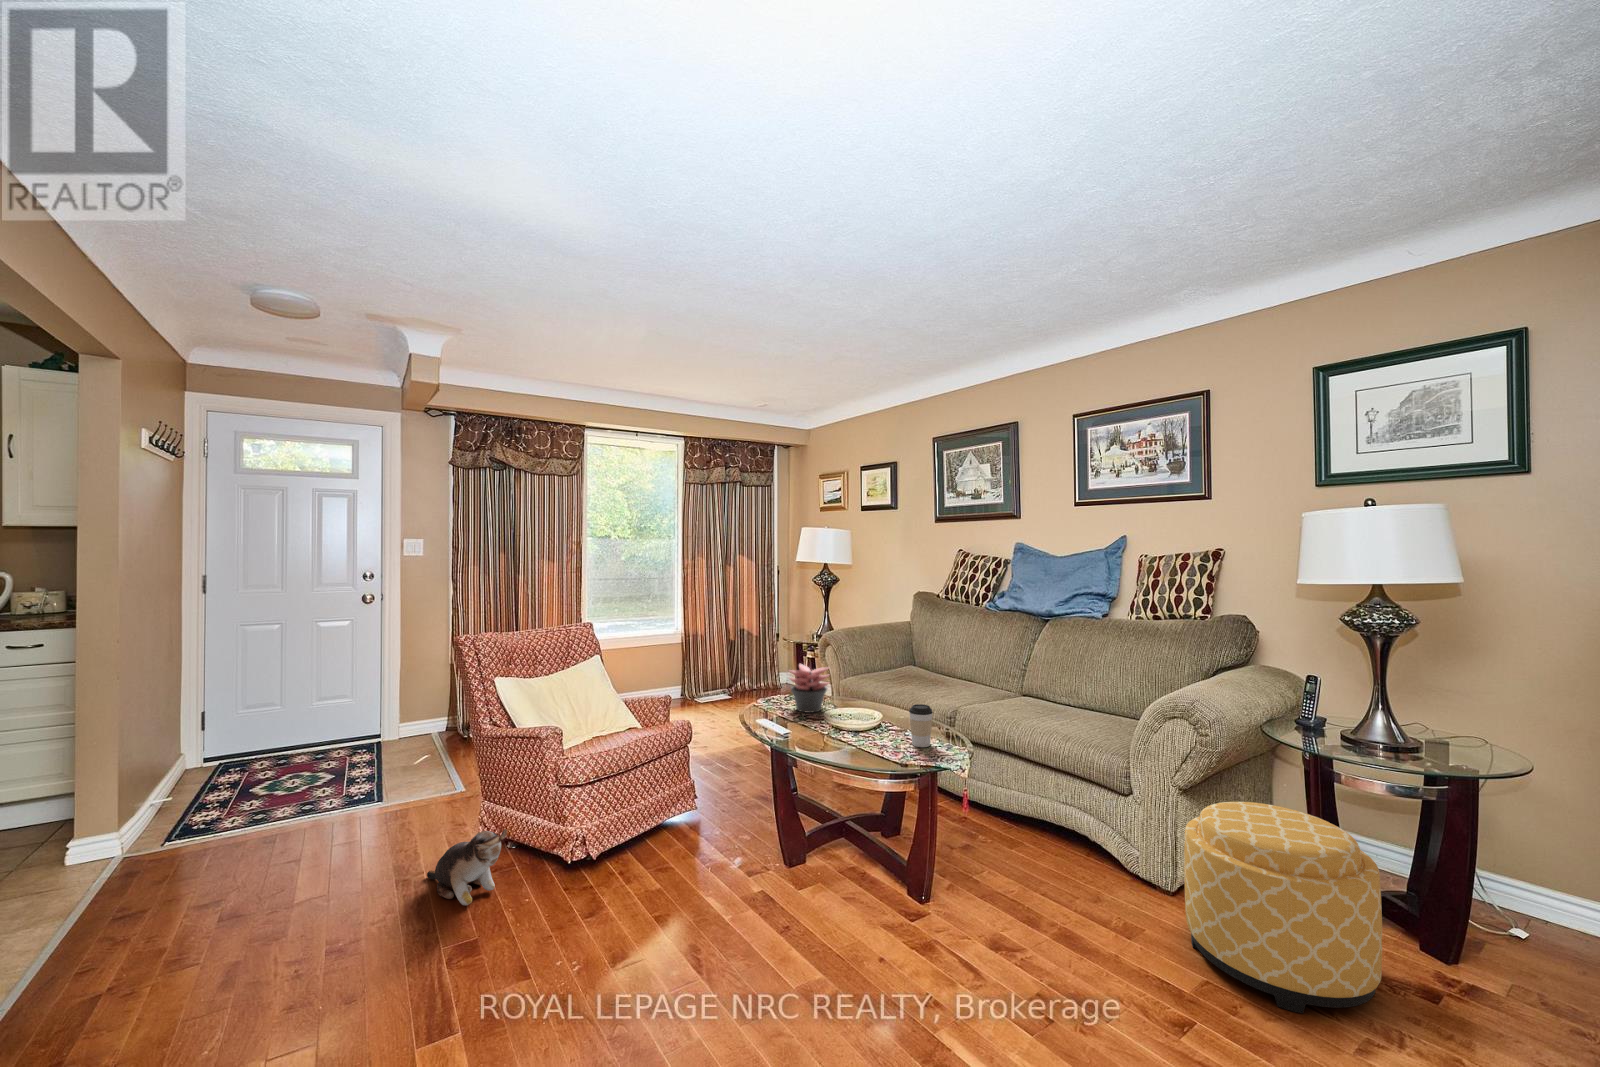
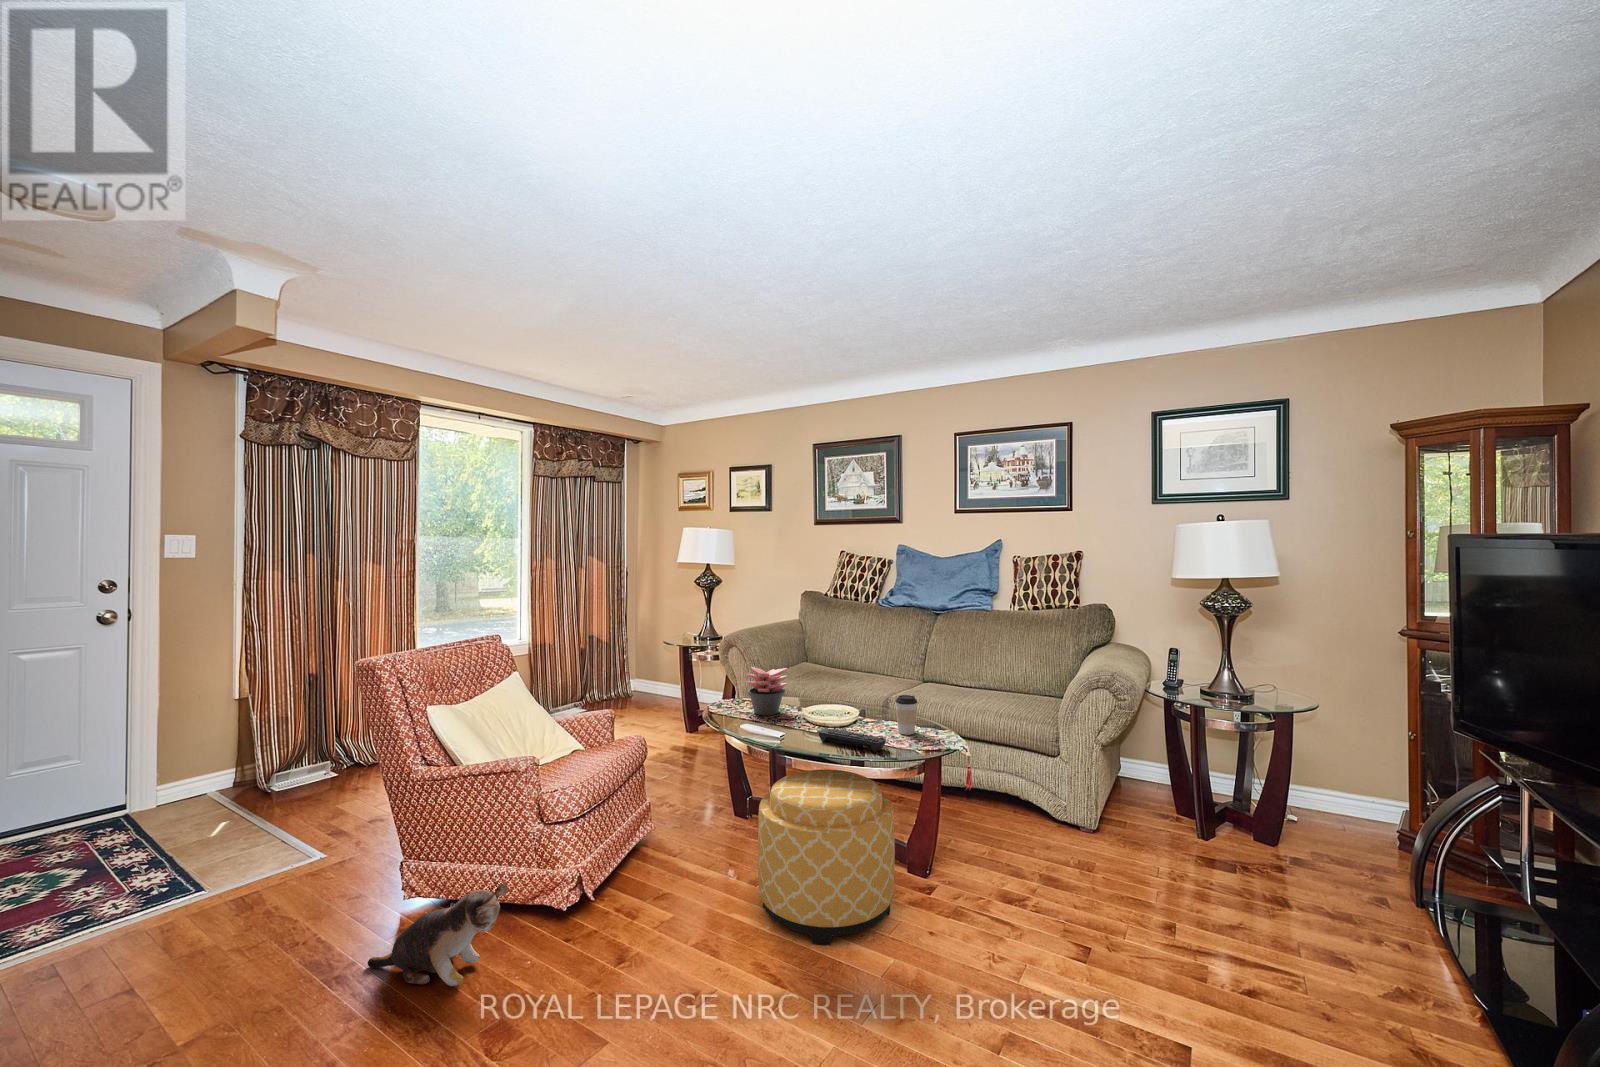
remote control: none [819,731,875,760] -> present [819,728,886,752]
ottoman: present [1184,802,1382,1014] -> present [758,769,895,945]

